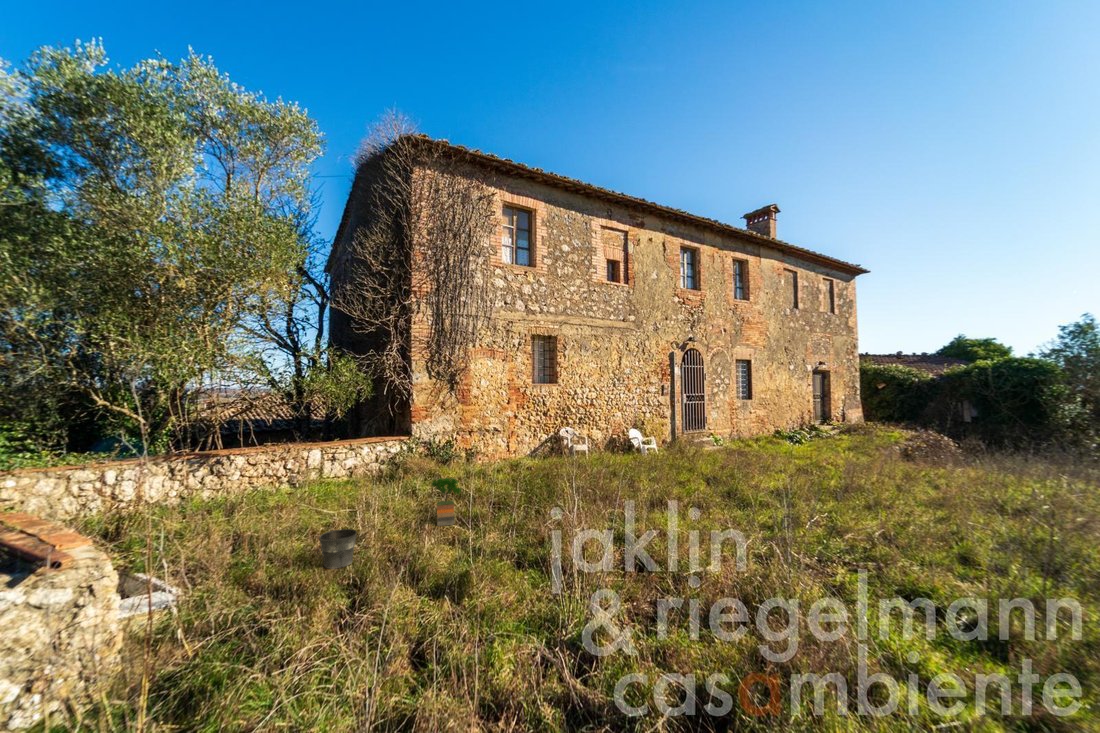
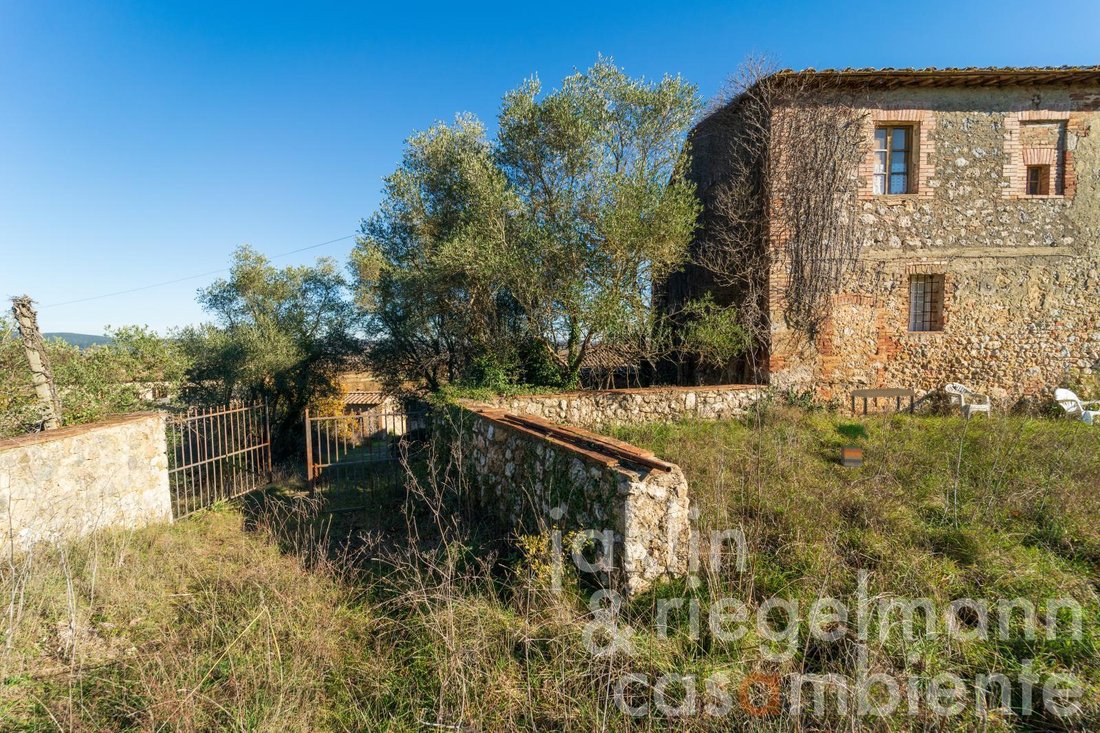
bench: none [487,433,537,460] -> present [851,388,915,415]
bucket: present [316,529,357,569] -> none [760,455,792,483]

